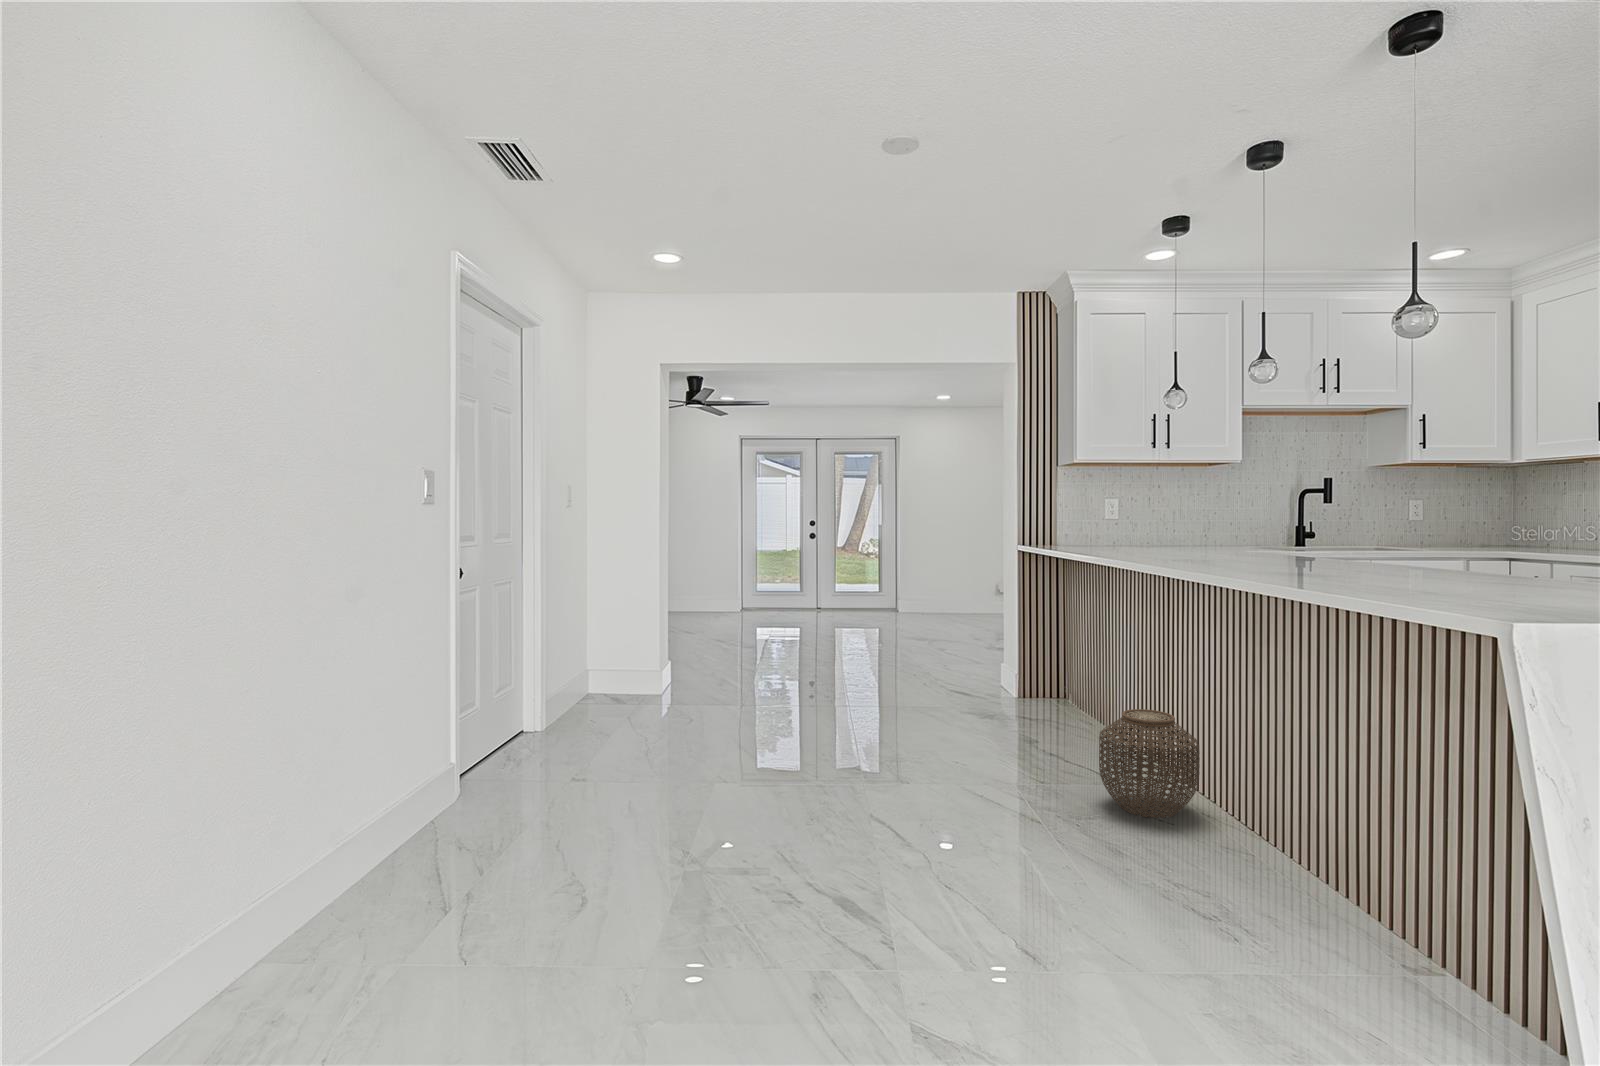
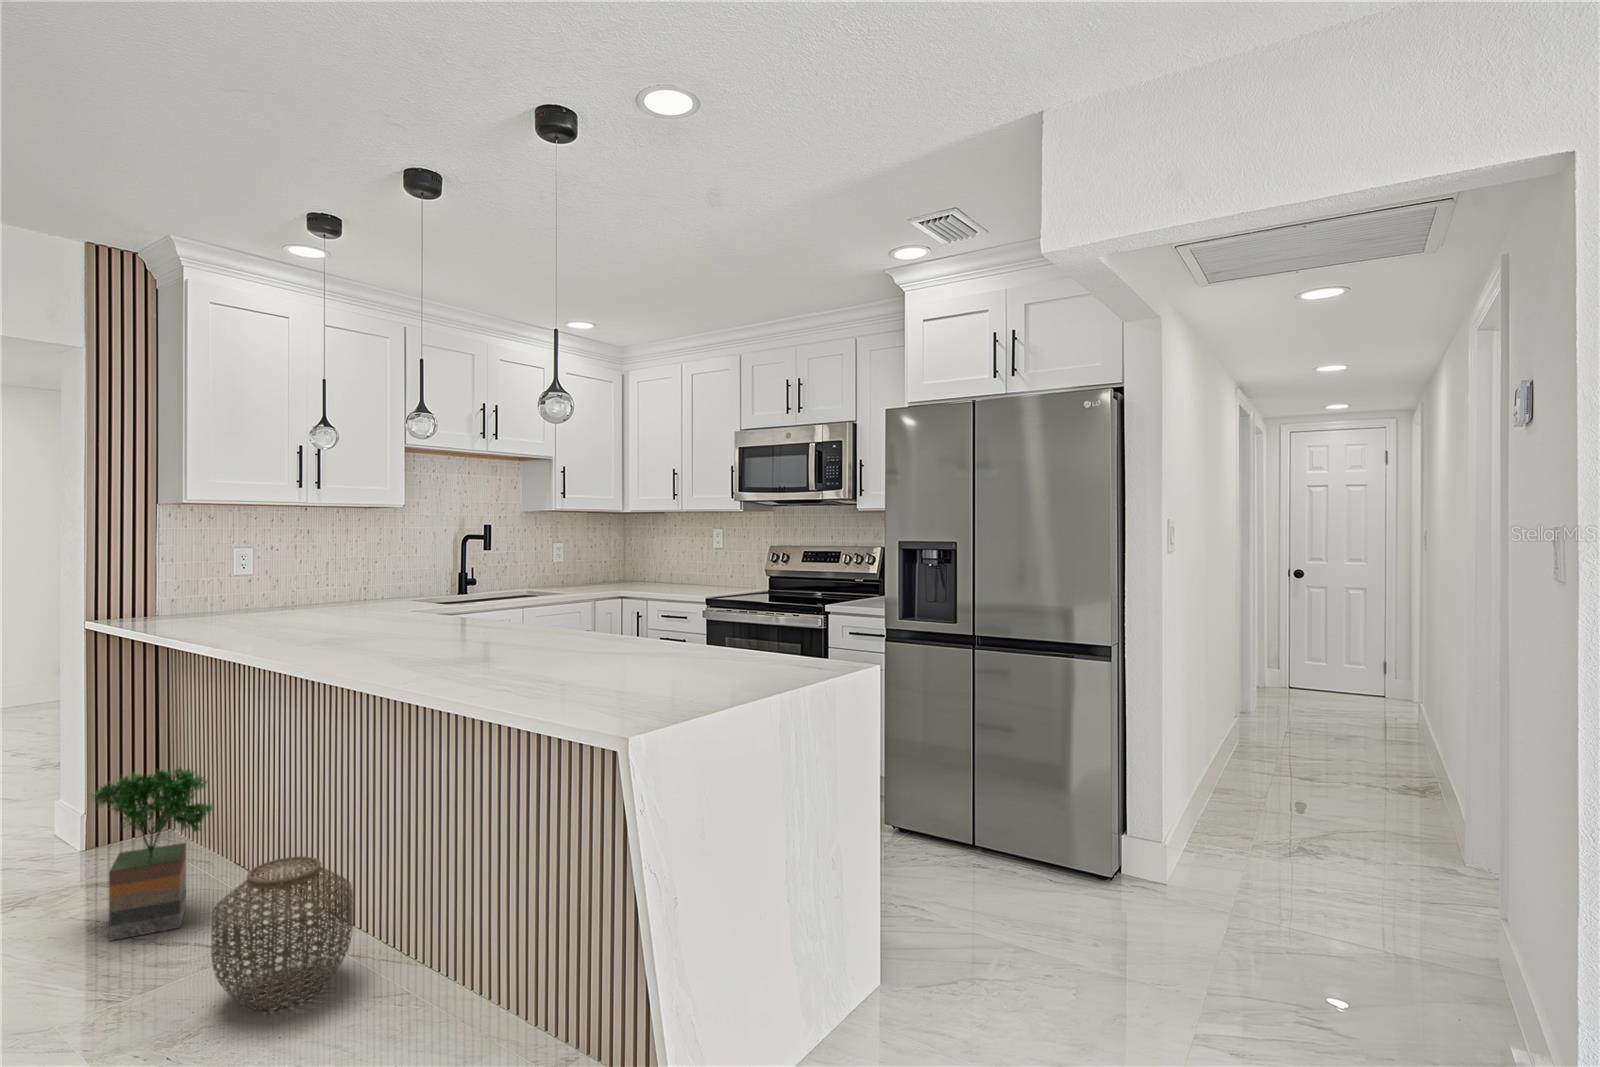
potted tree: none [1023,640,1099,754] -> present [93,767,213,941]

